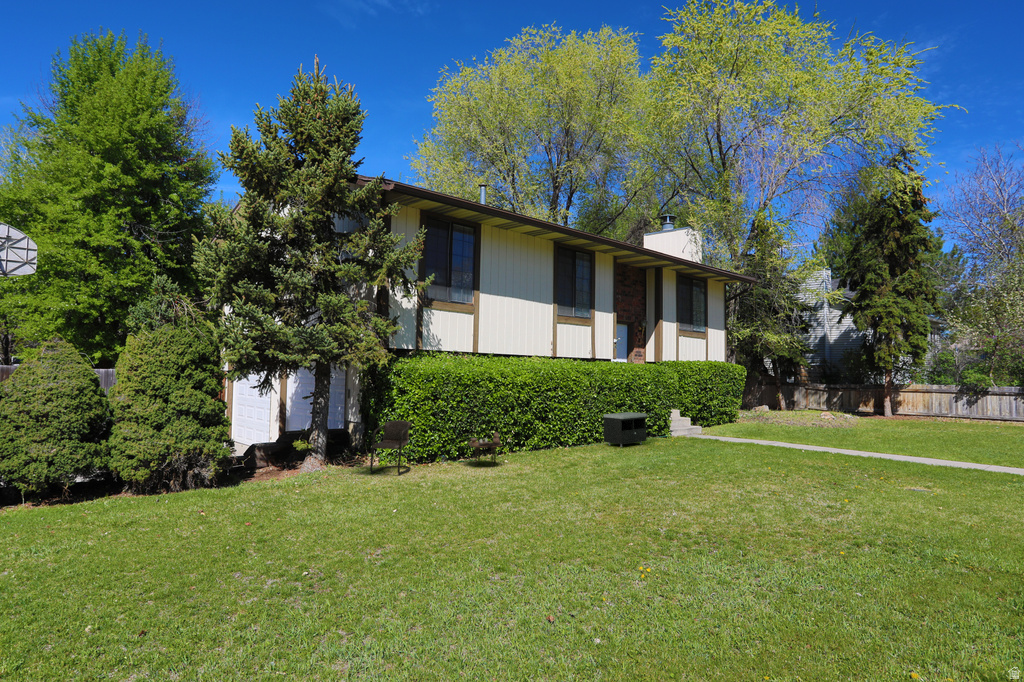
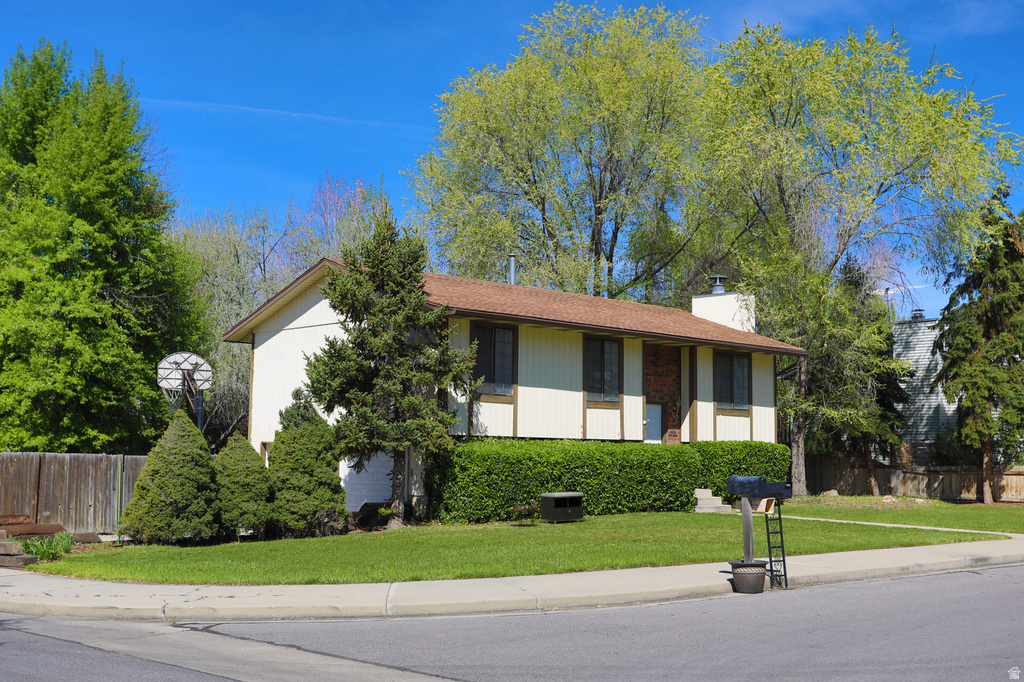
storage bench: present [604,412,647,447] -> present [541,492,583,524]
chair: present [370,420,411,475] -> none [442,491,471,530]

